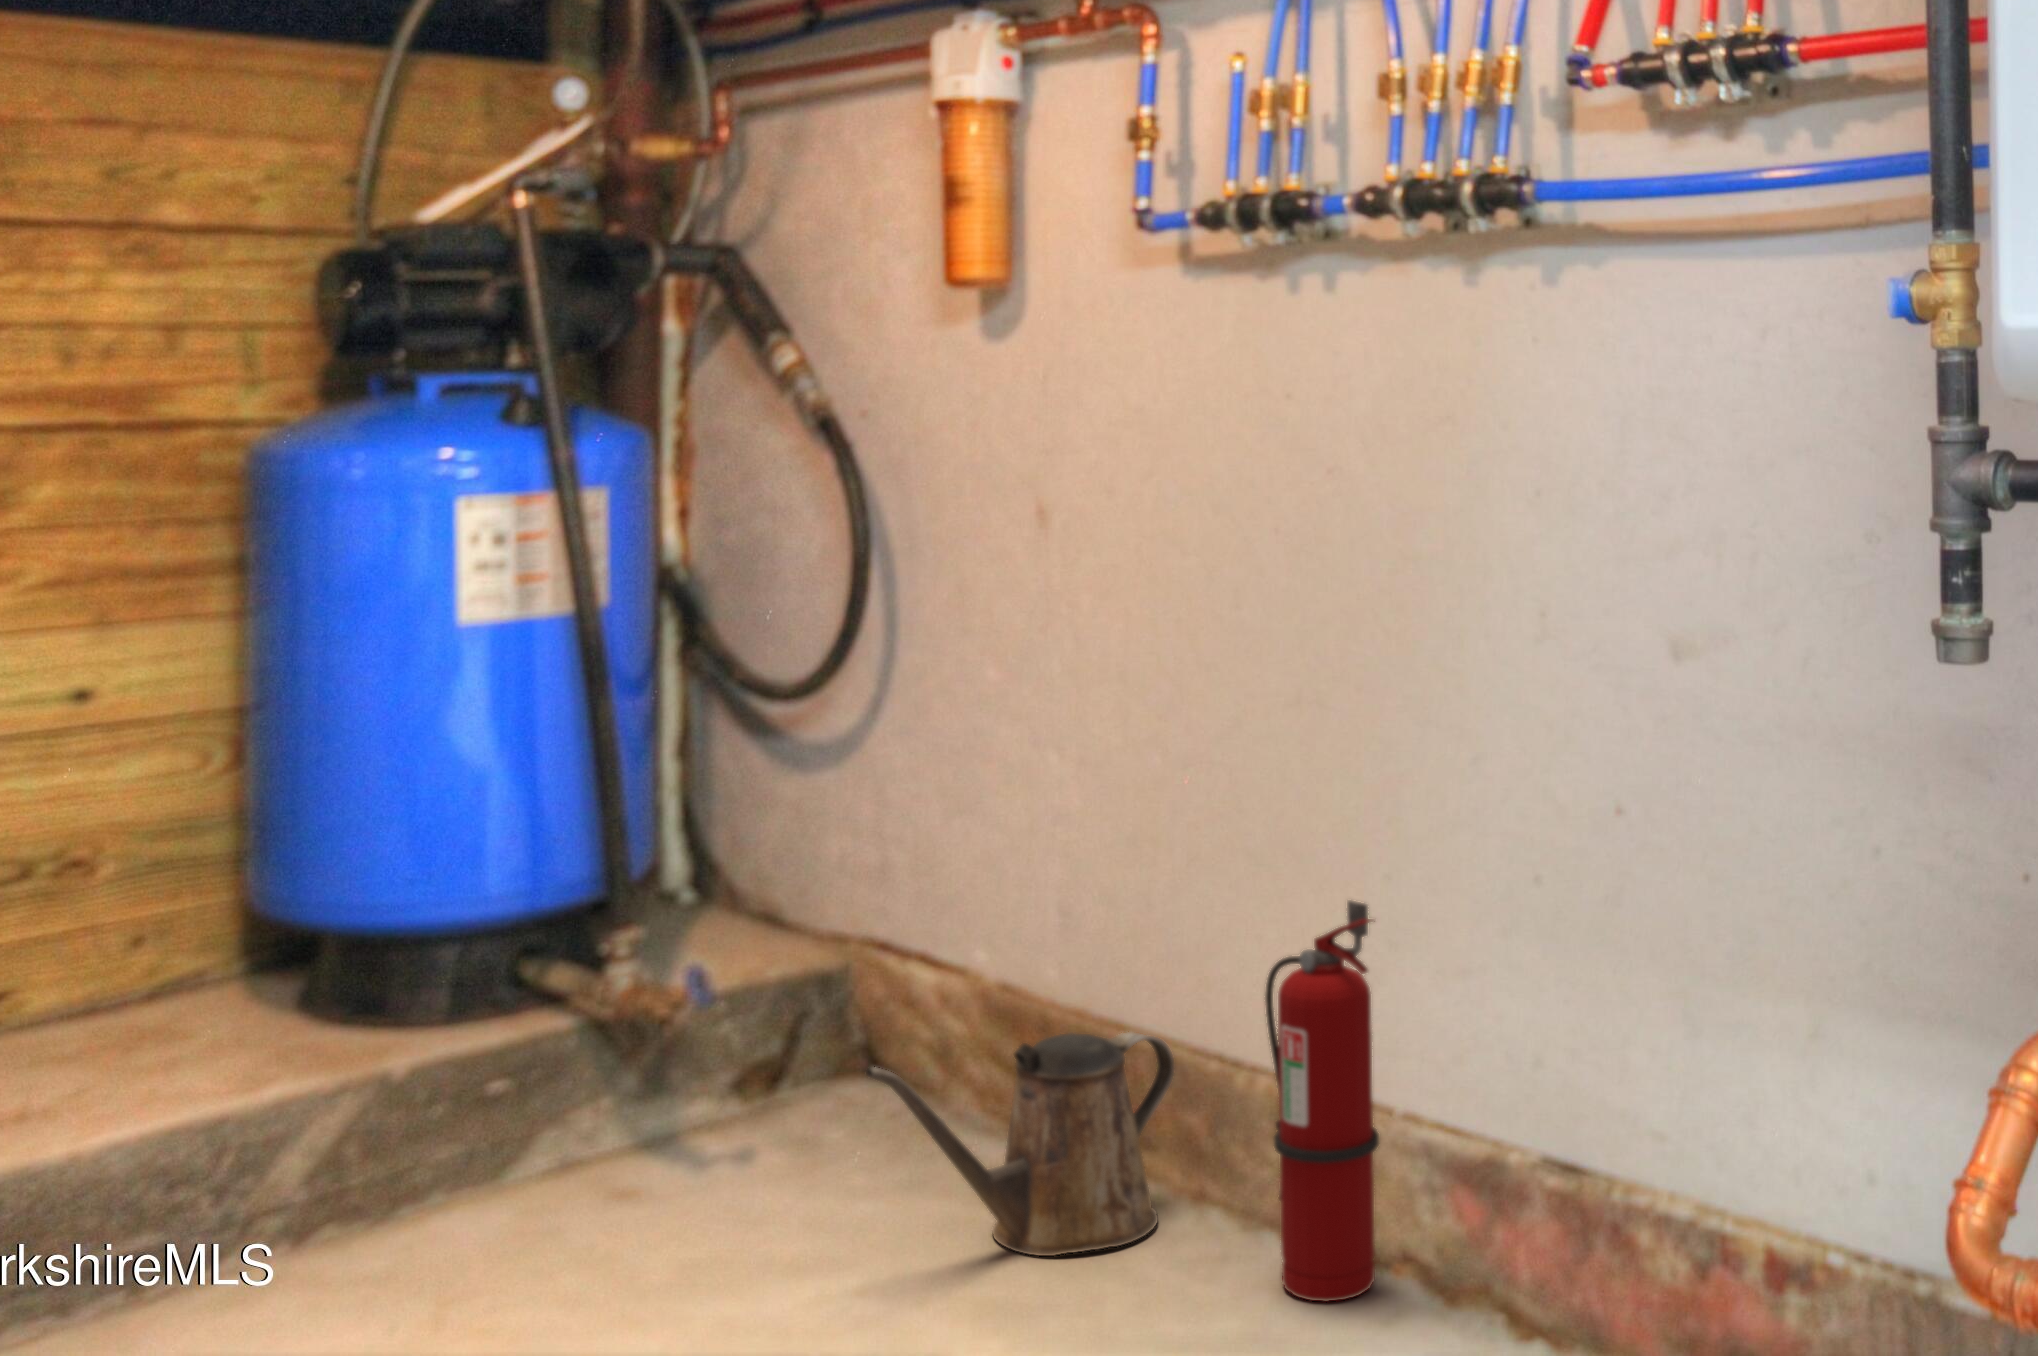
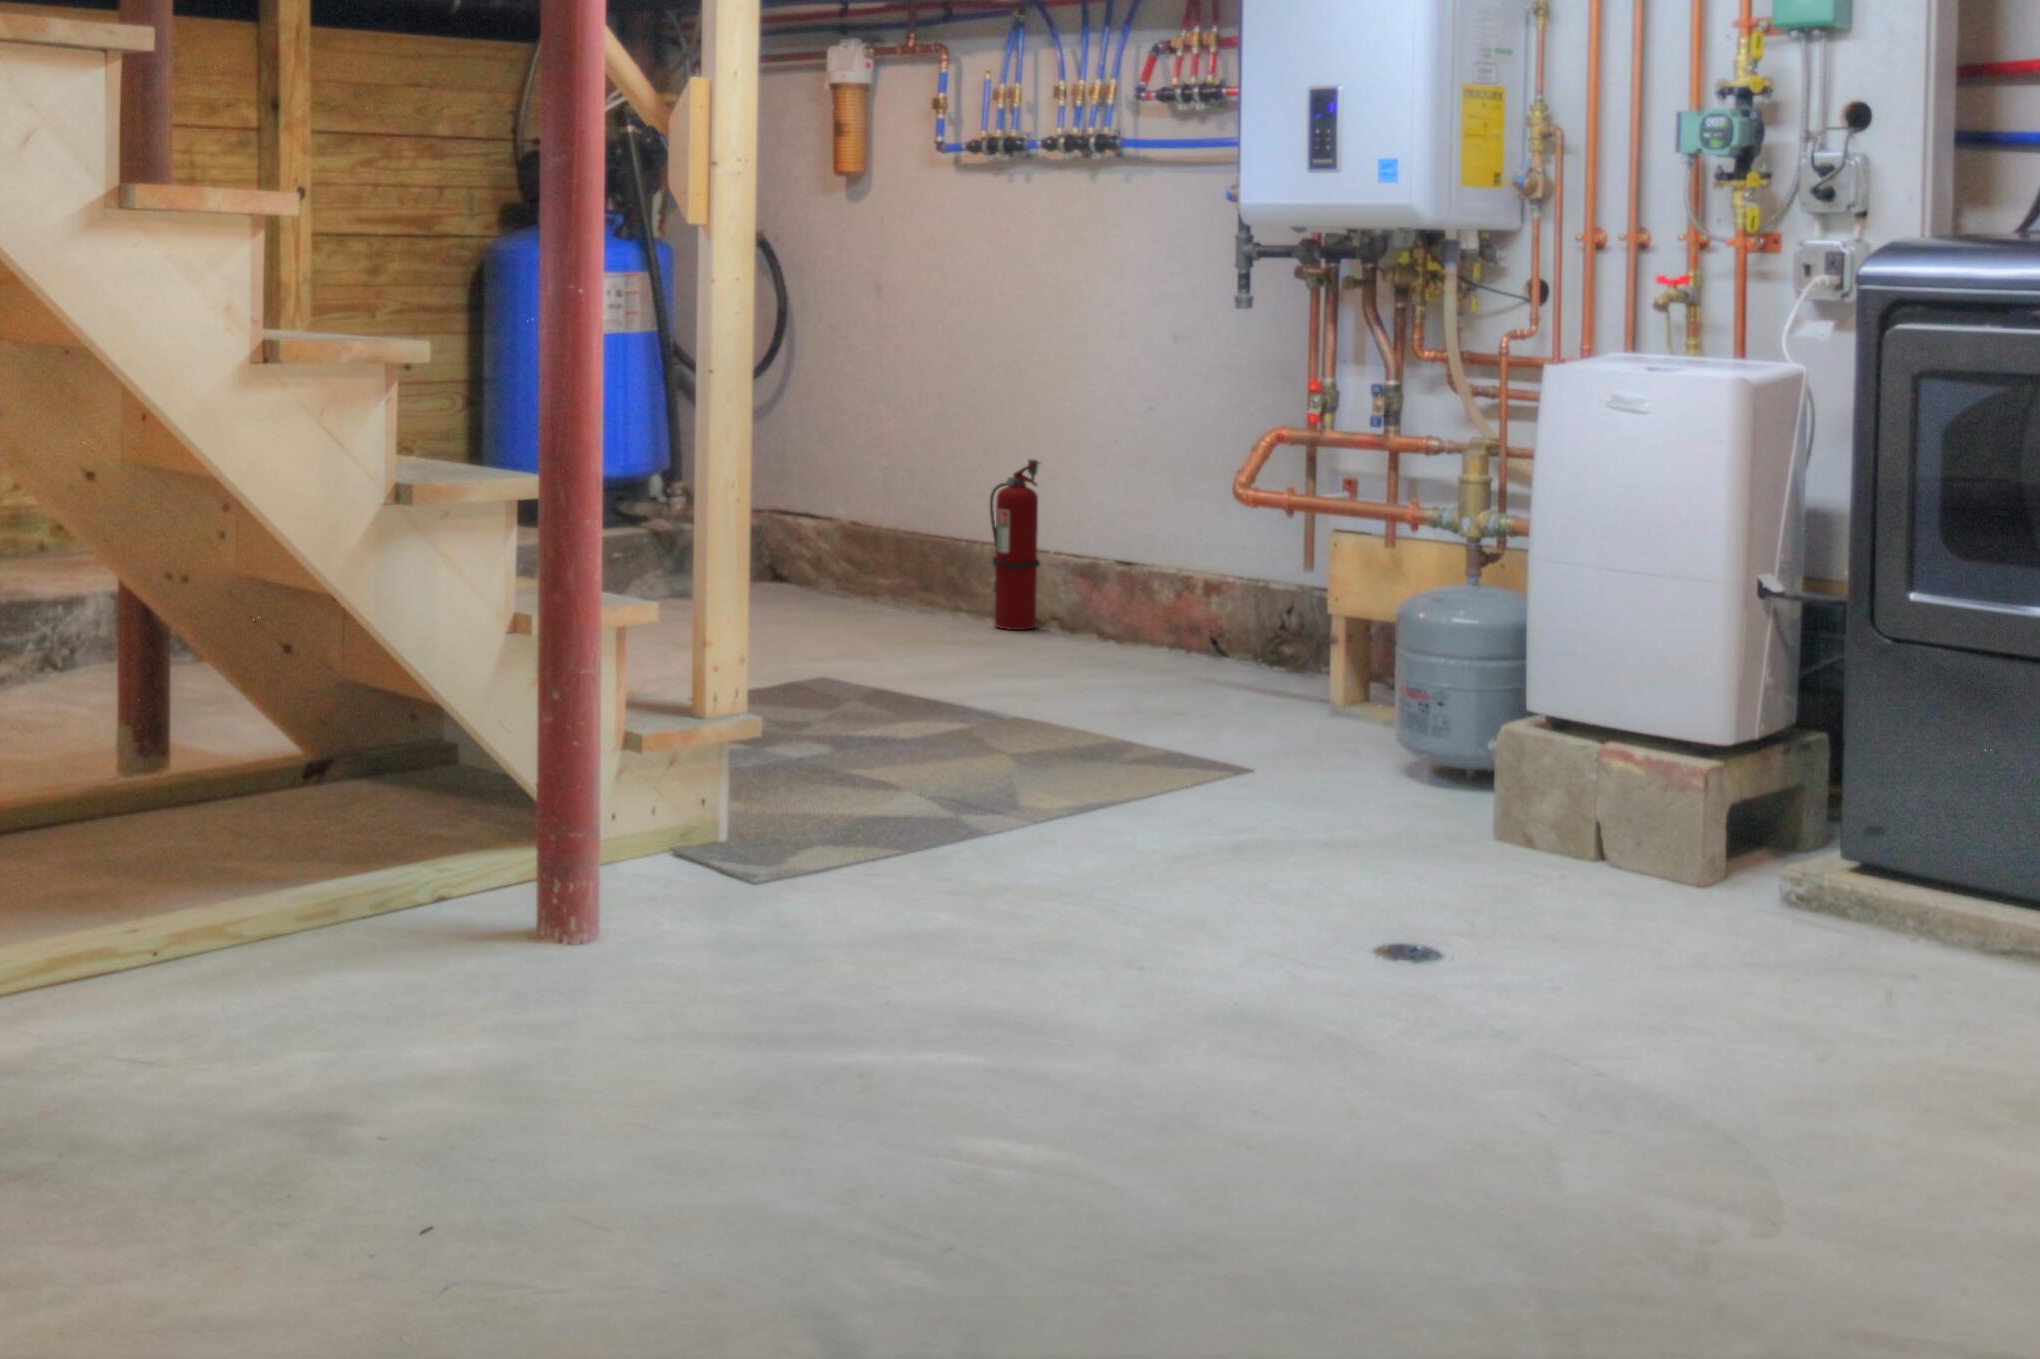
watering can: present [866,1032,1174,1256] -> none [813,523,943,618]

